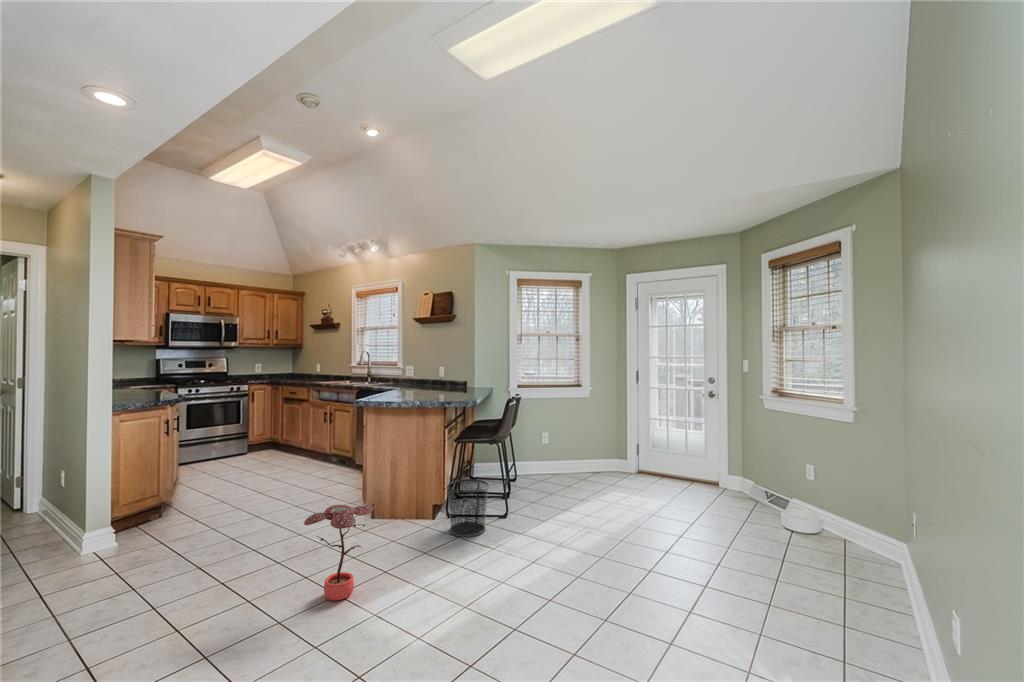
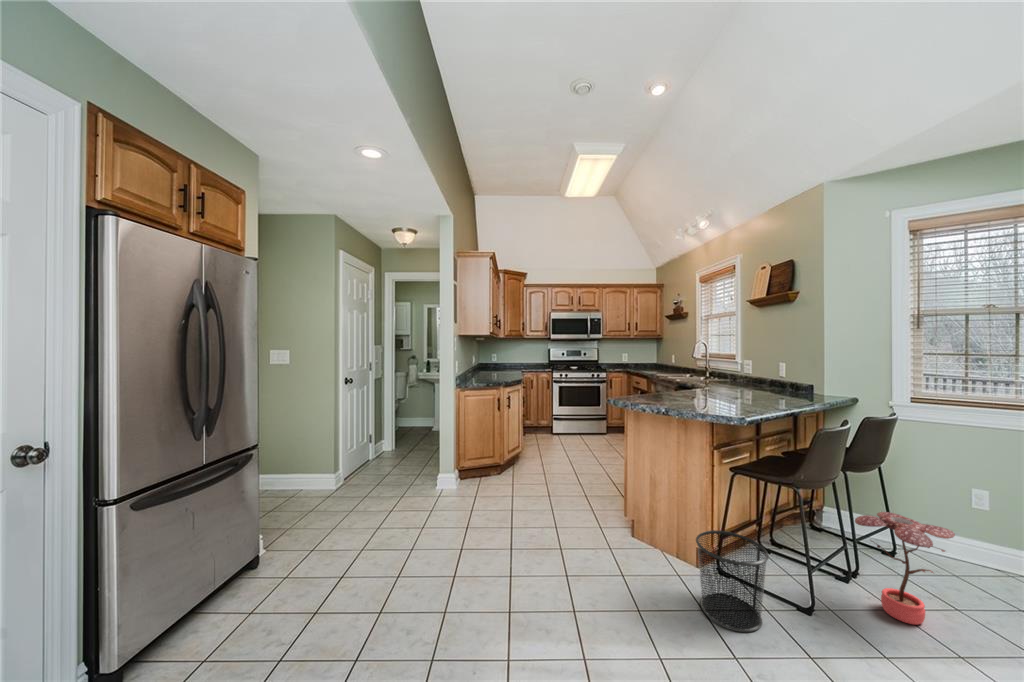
potted plant: present [304,505,373,601] -> present [855,512,955,625]

